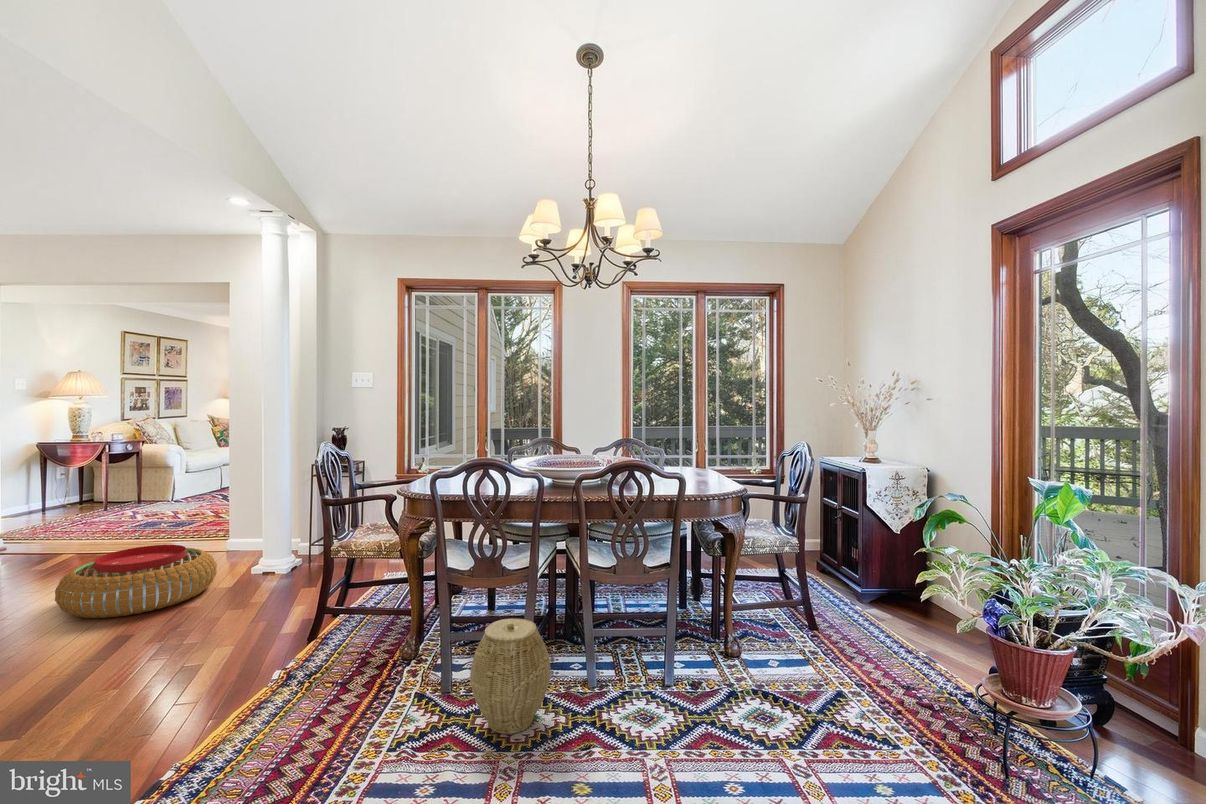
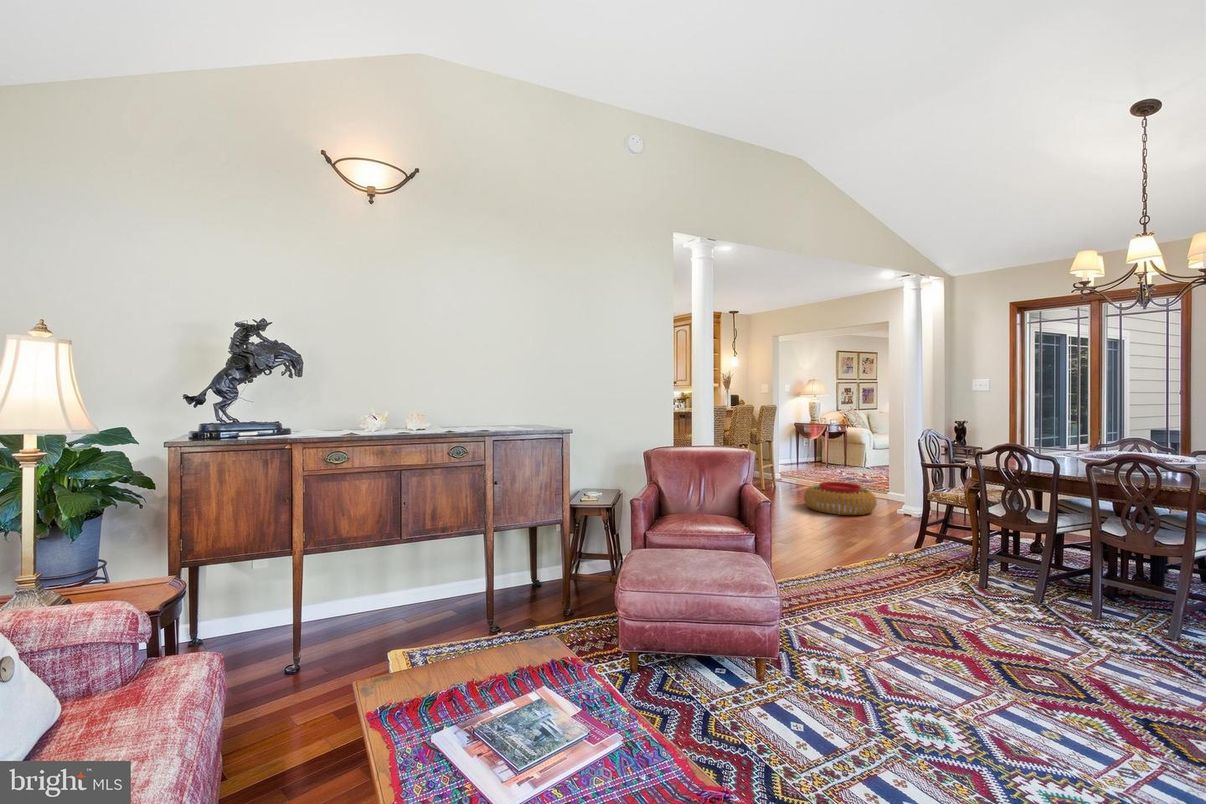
woven basket: present [470,618,551,734] -> none [983,542,1042,608]

